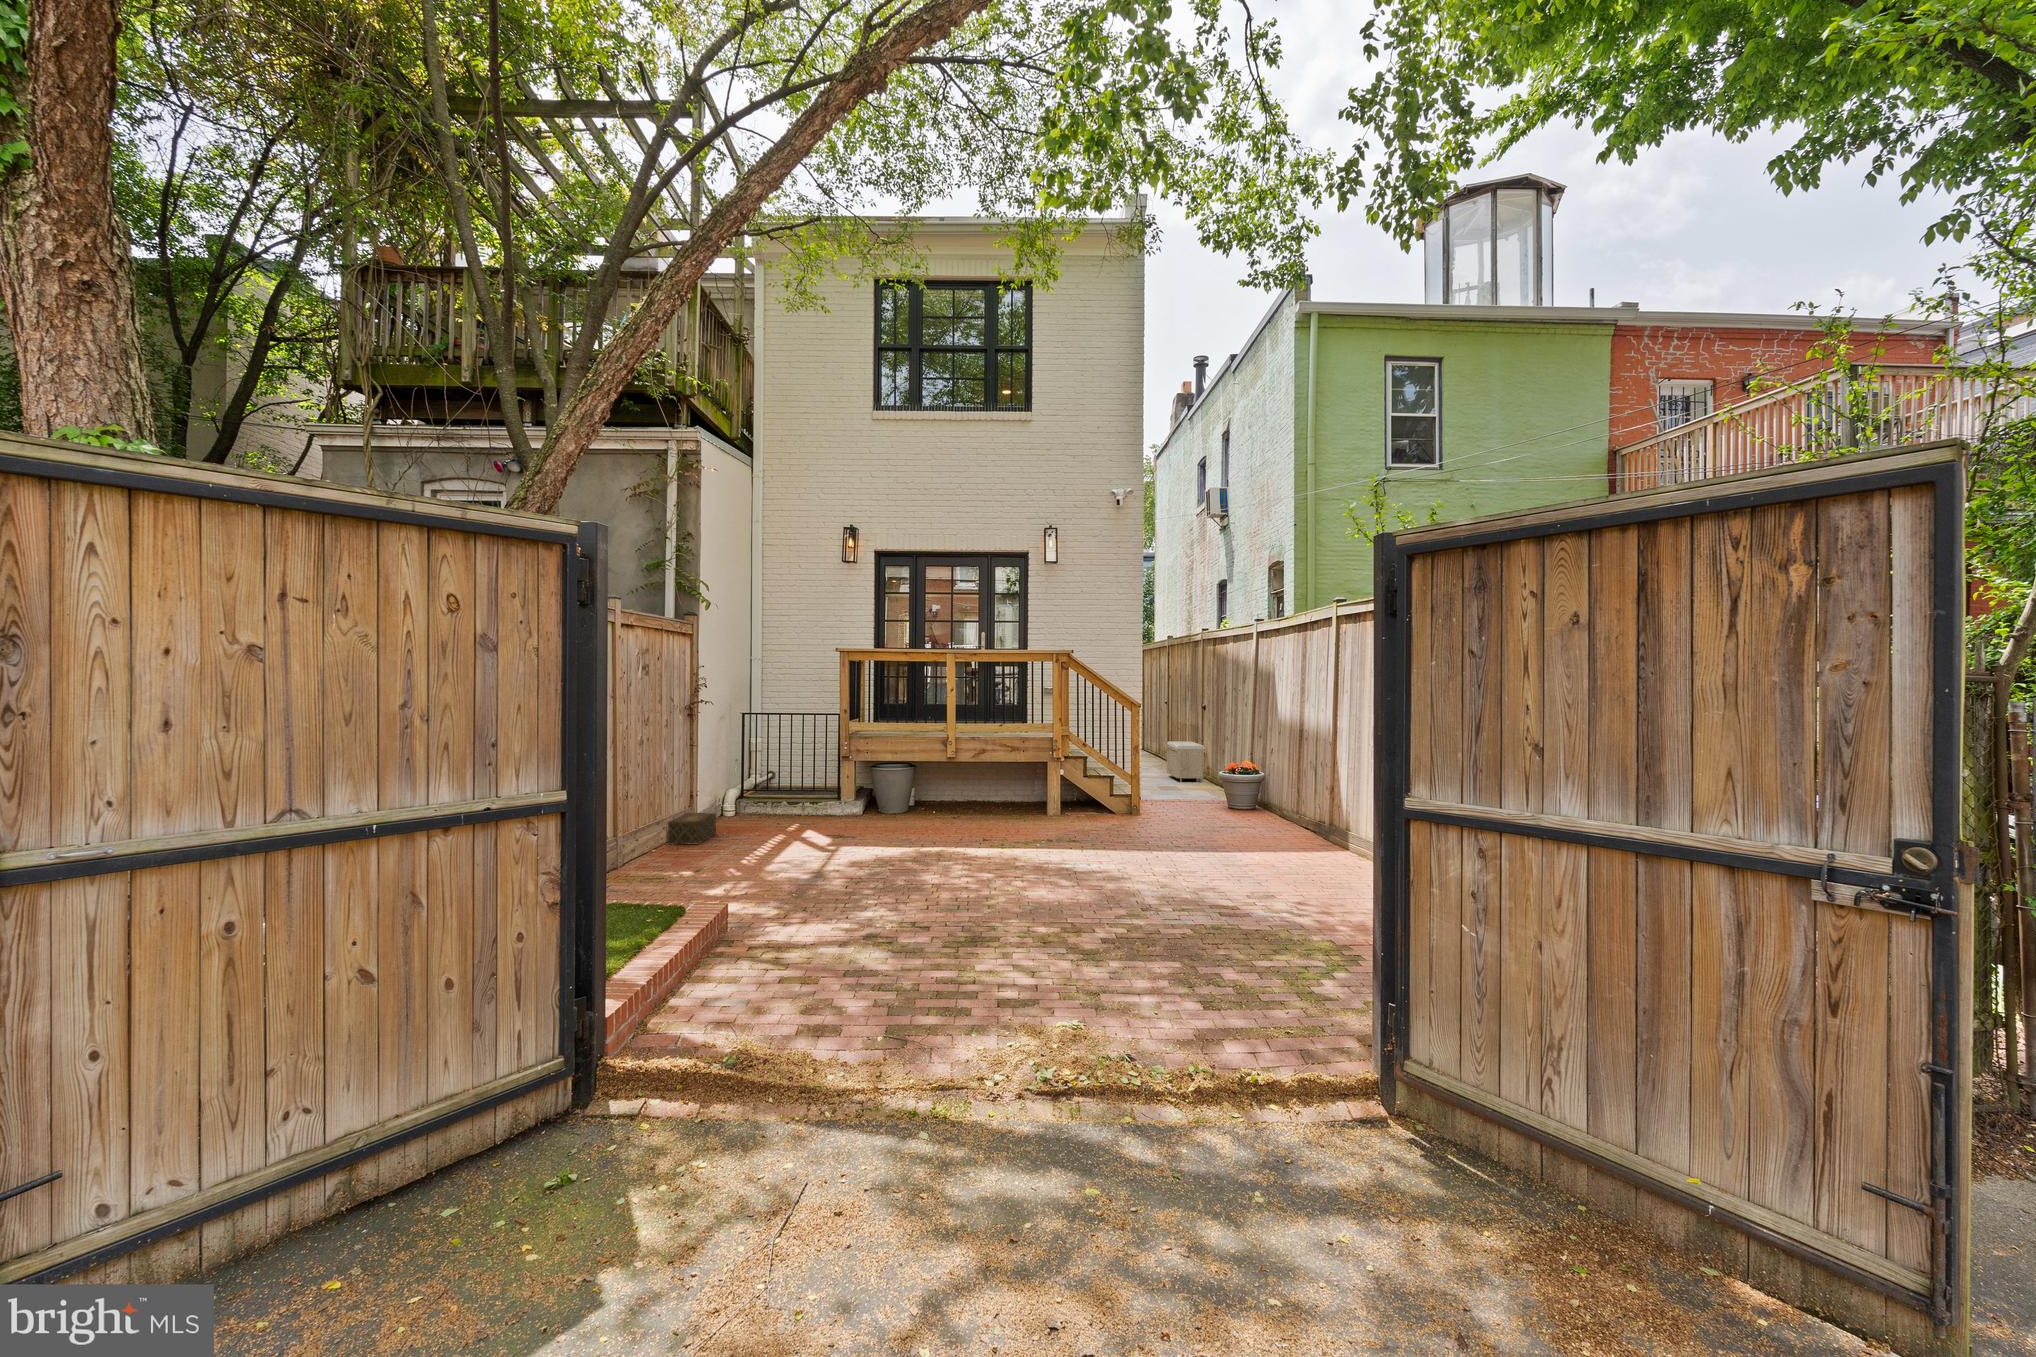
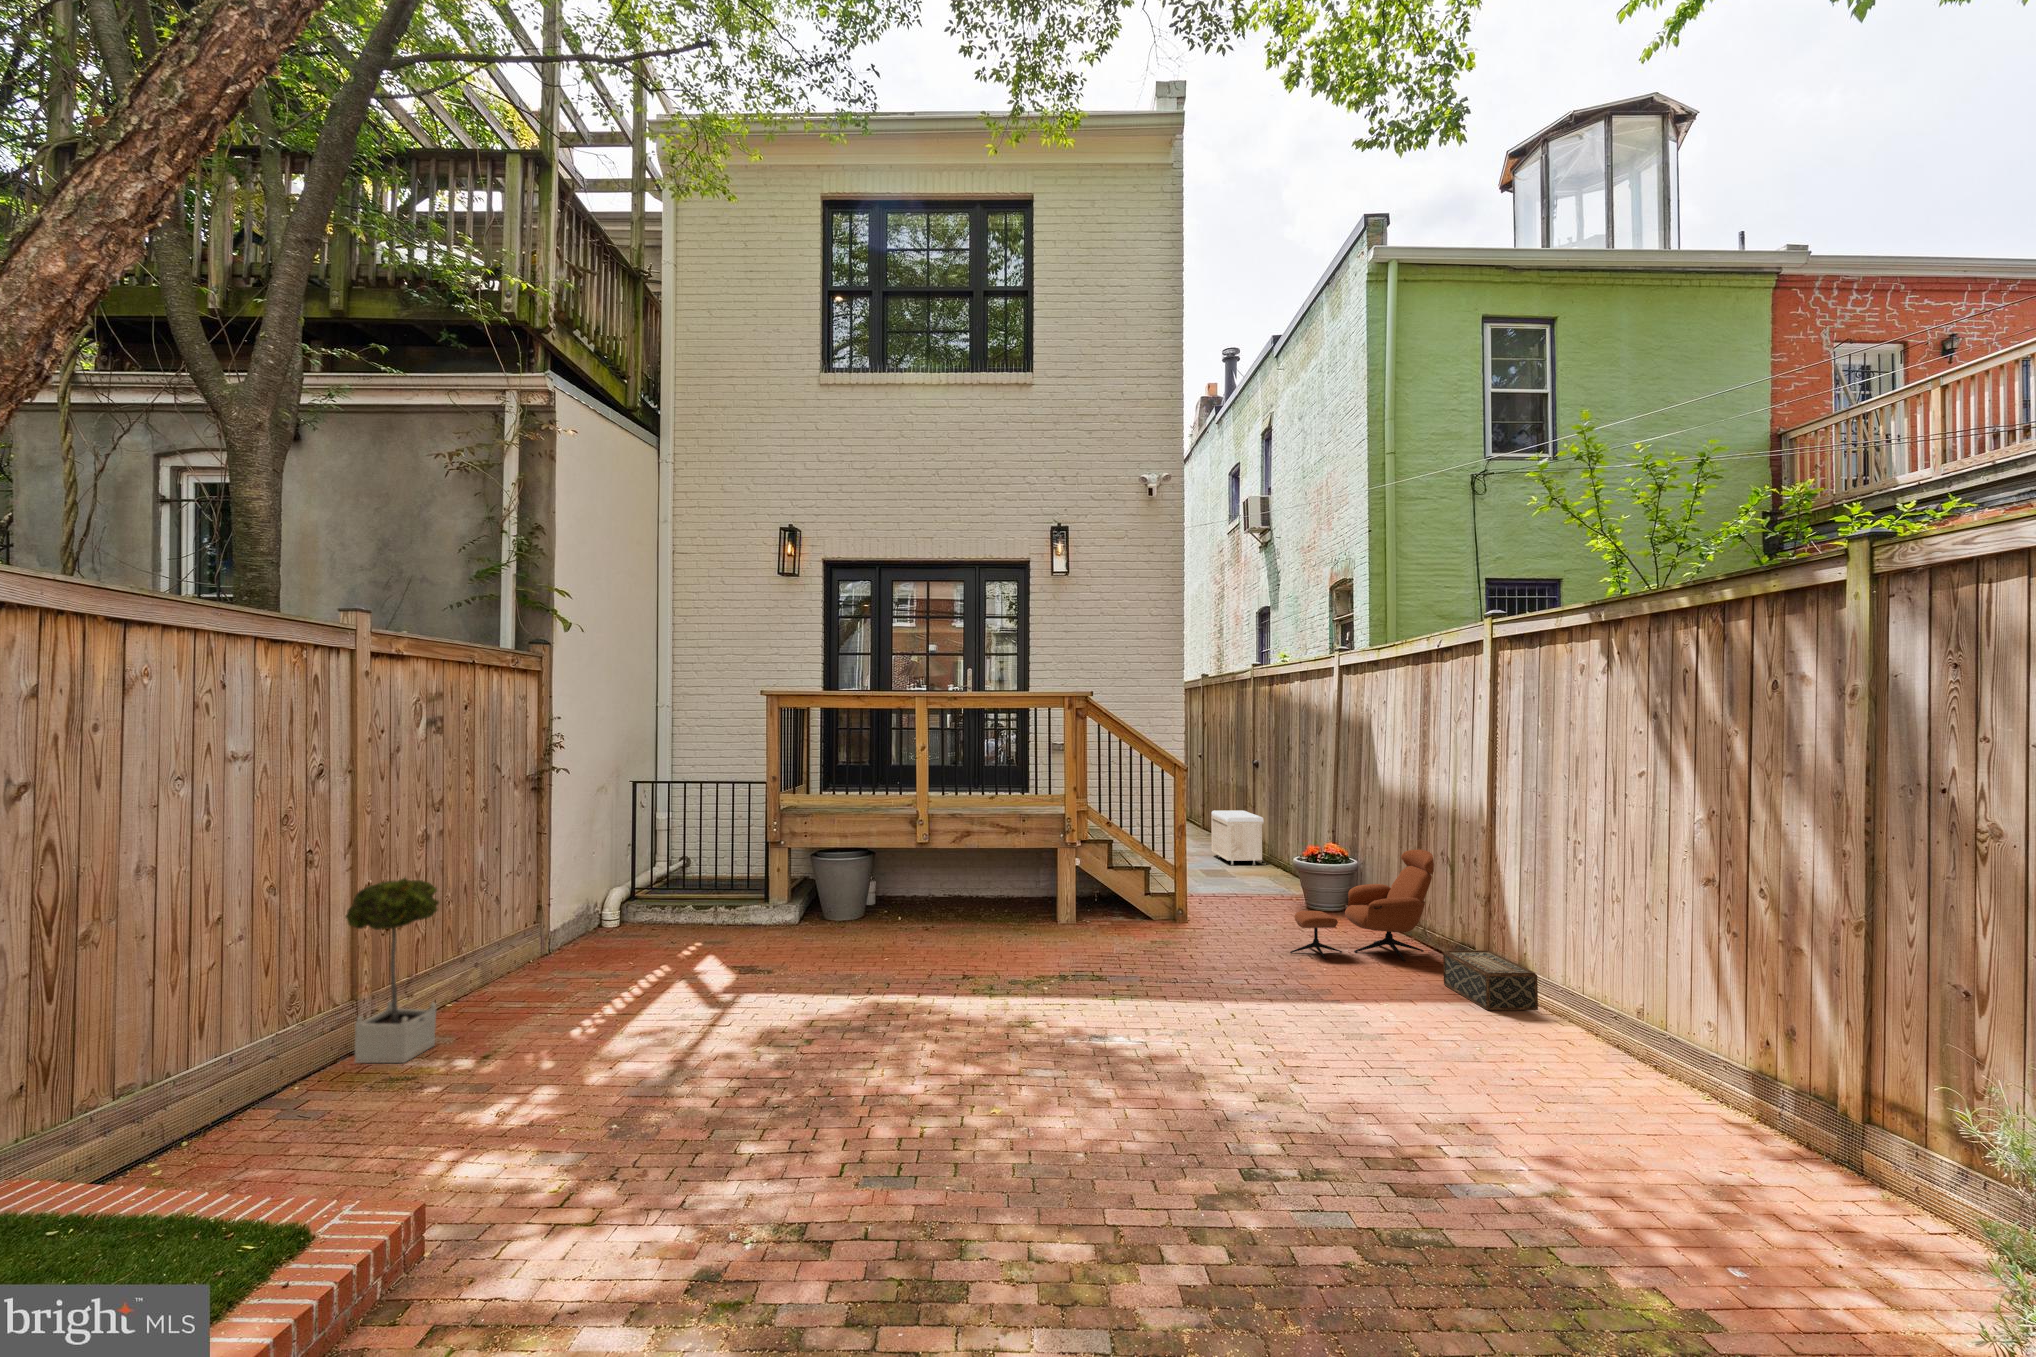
lounge chair: none [1204,760,1302,834] -> present [1290,849,1434,961]
potted tree: none [615,763,665,874] -> present [346,878,439,1063]
woven basket: present [667,813,716,845] -> present [1443,950,1538,1011]

